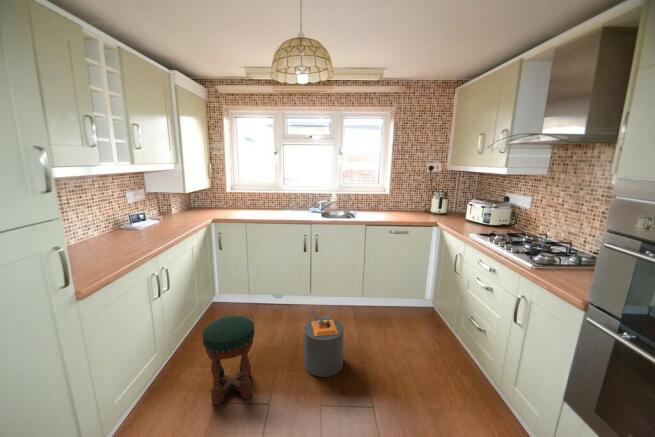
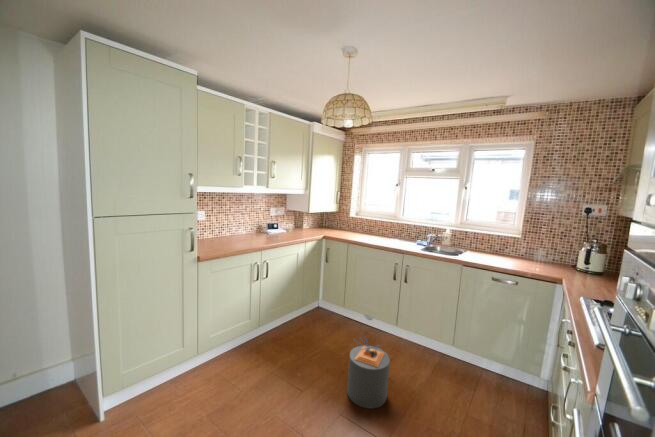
stool: present [203,316,255,405] -> none [265,313,307,387]

